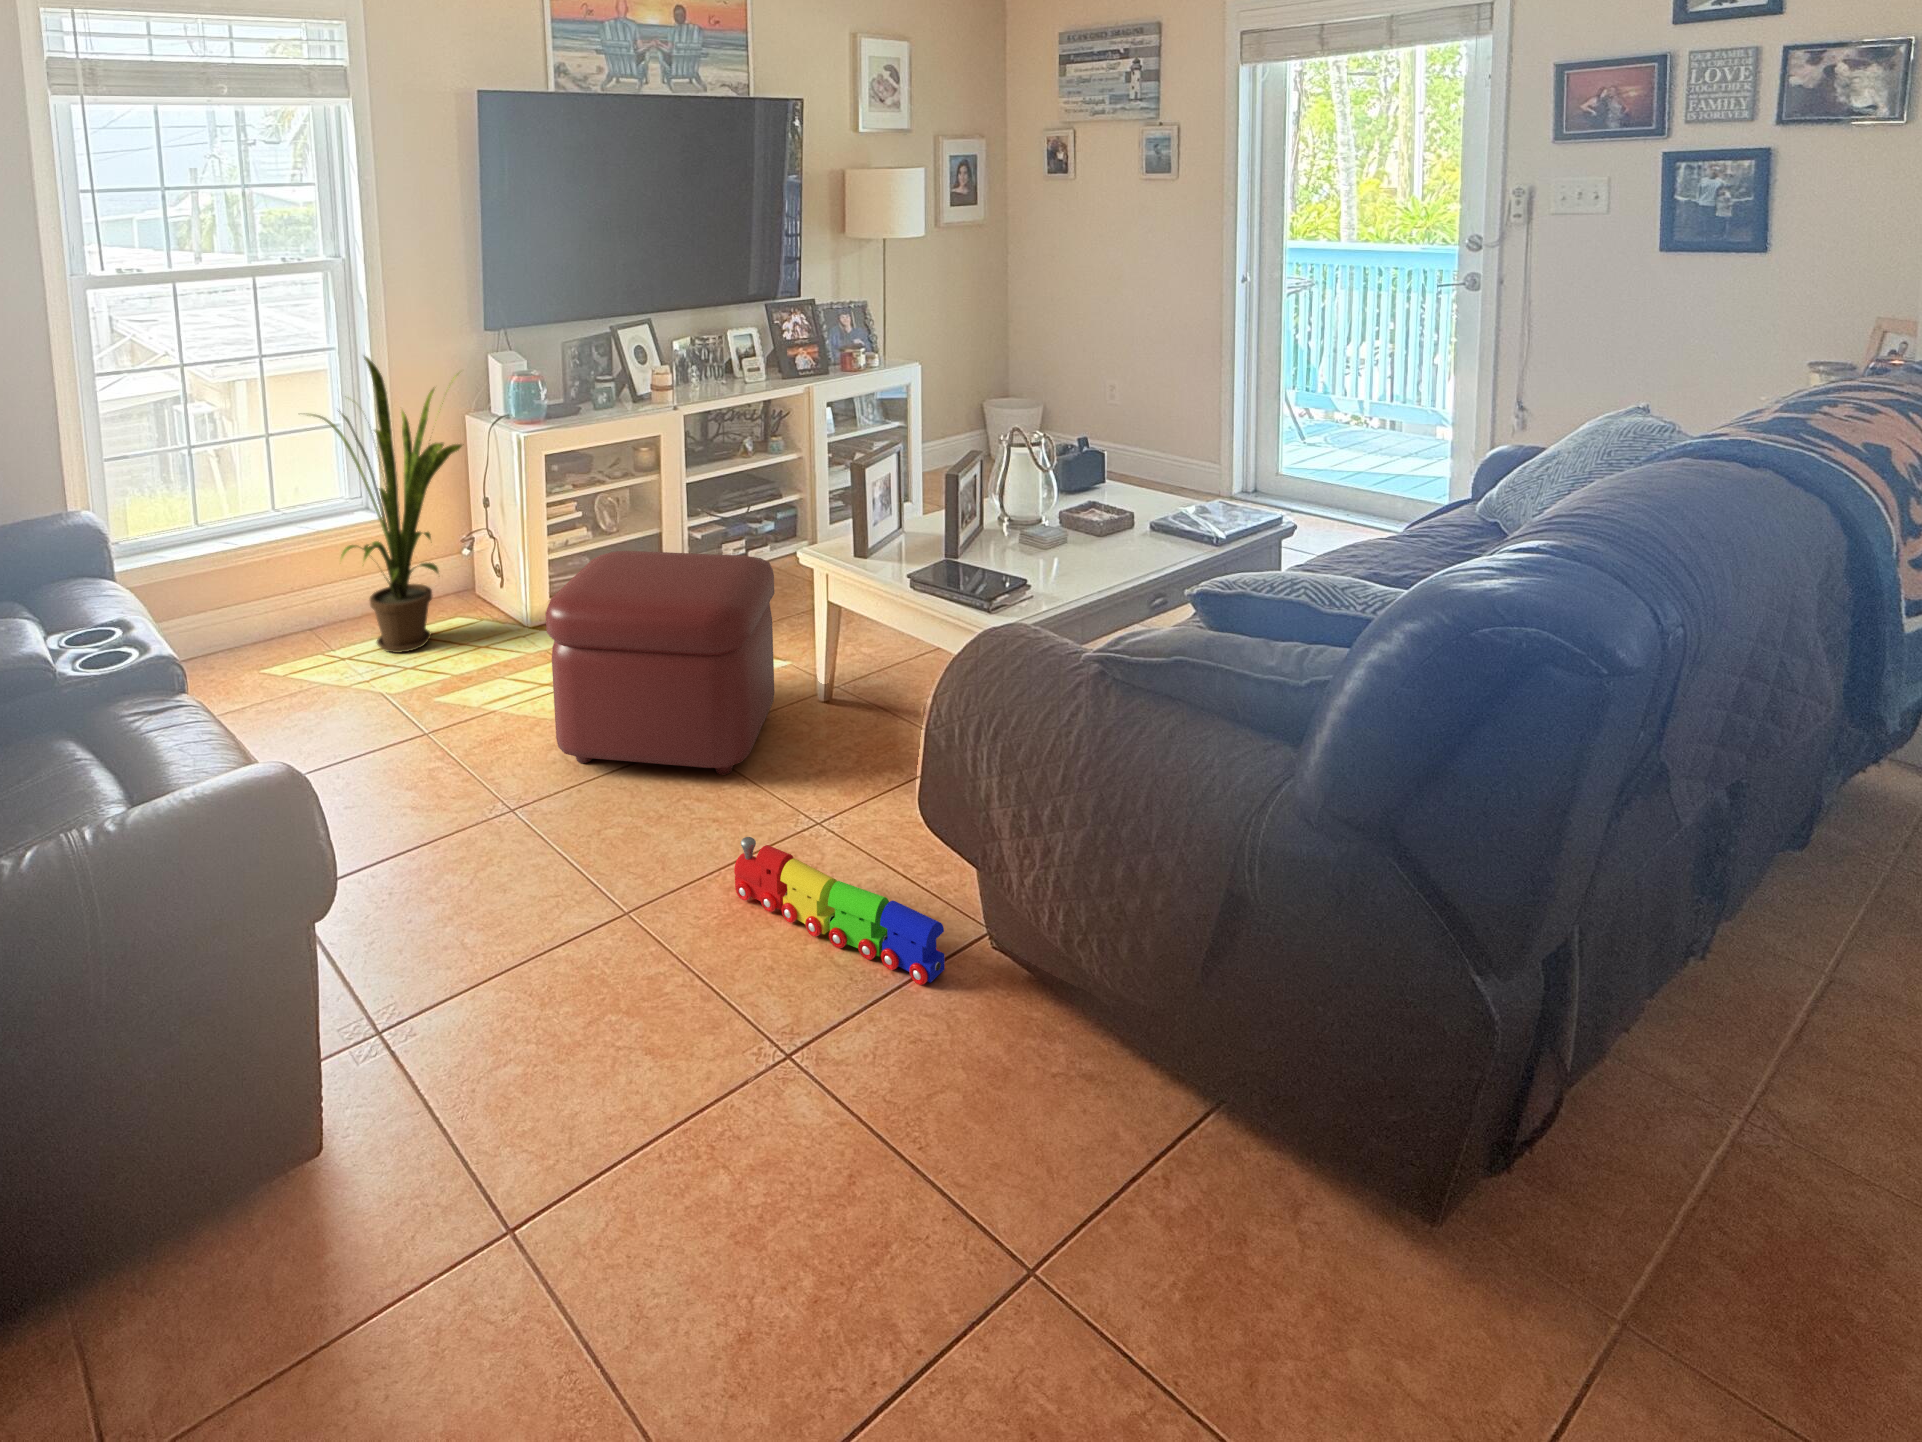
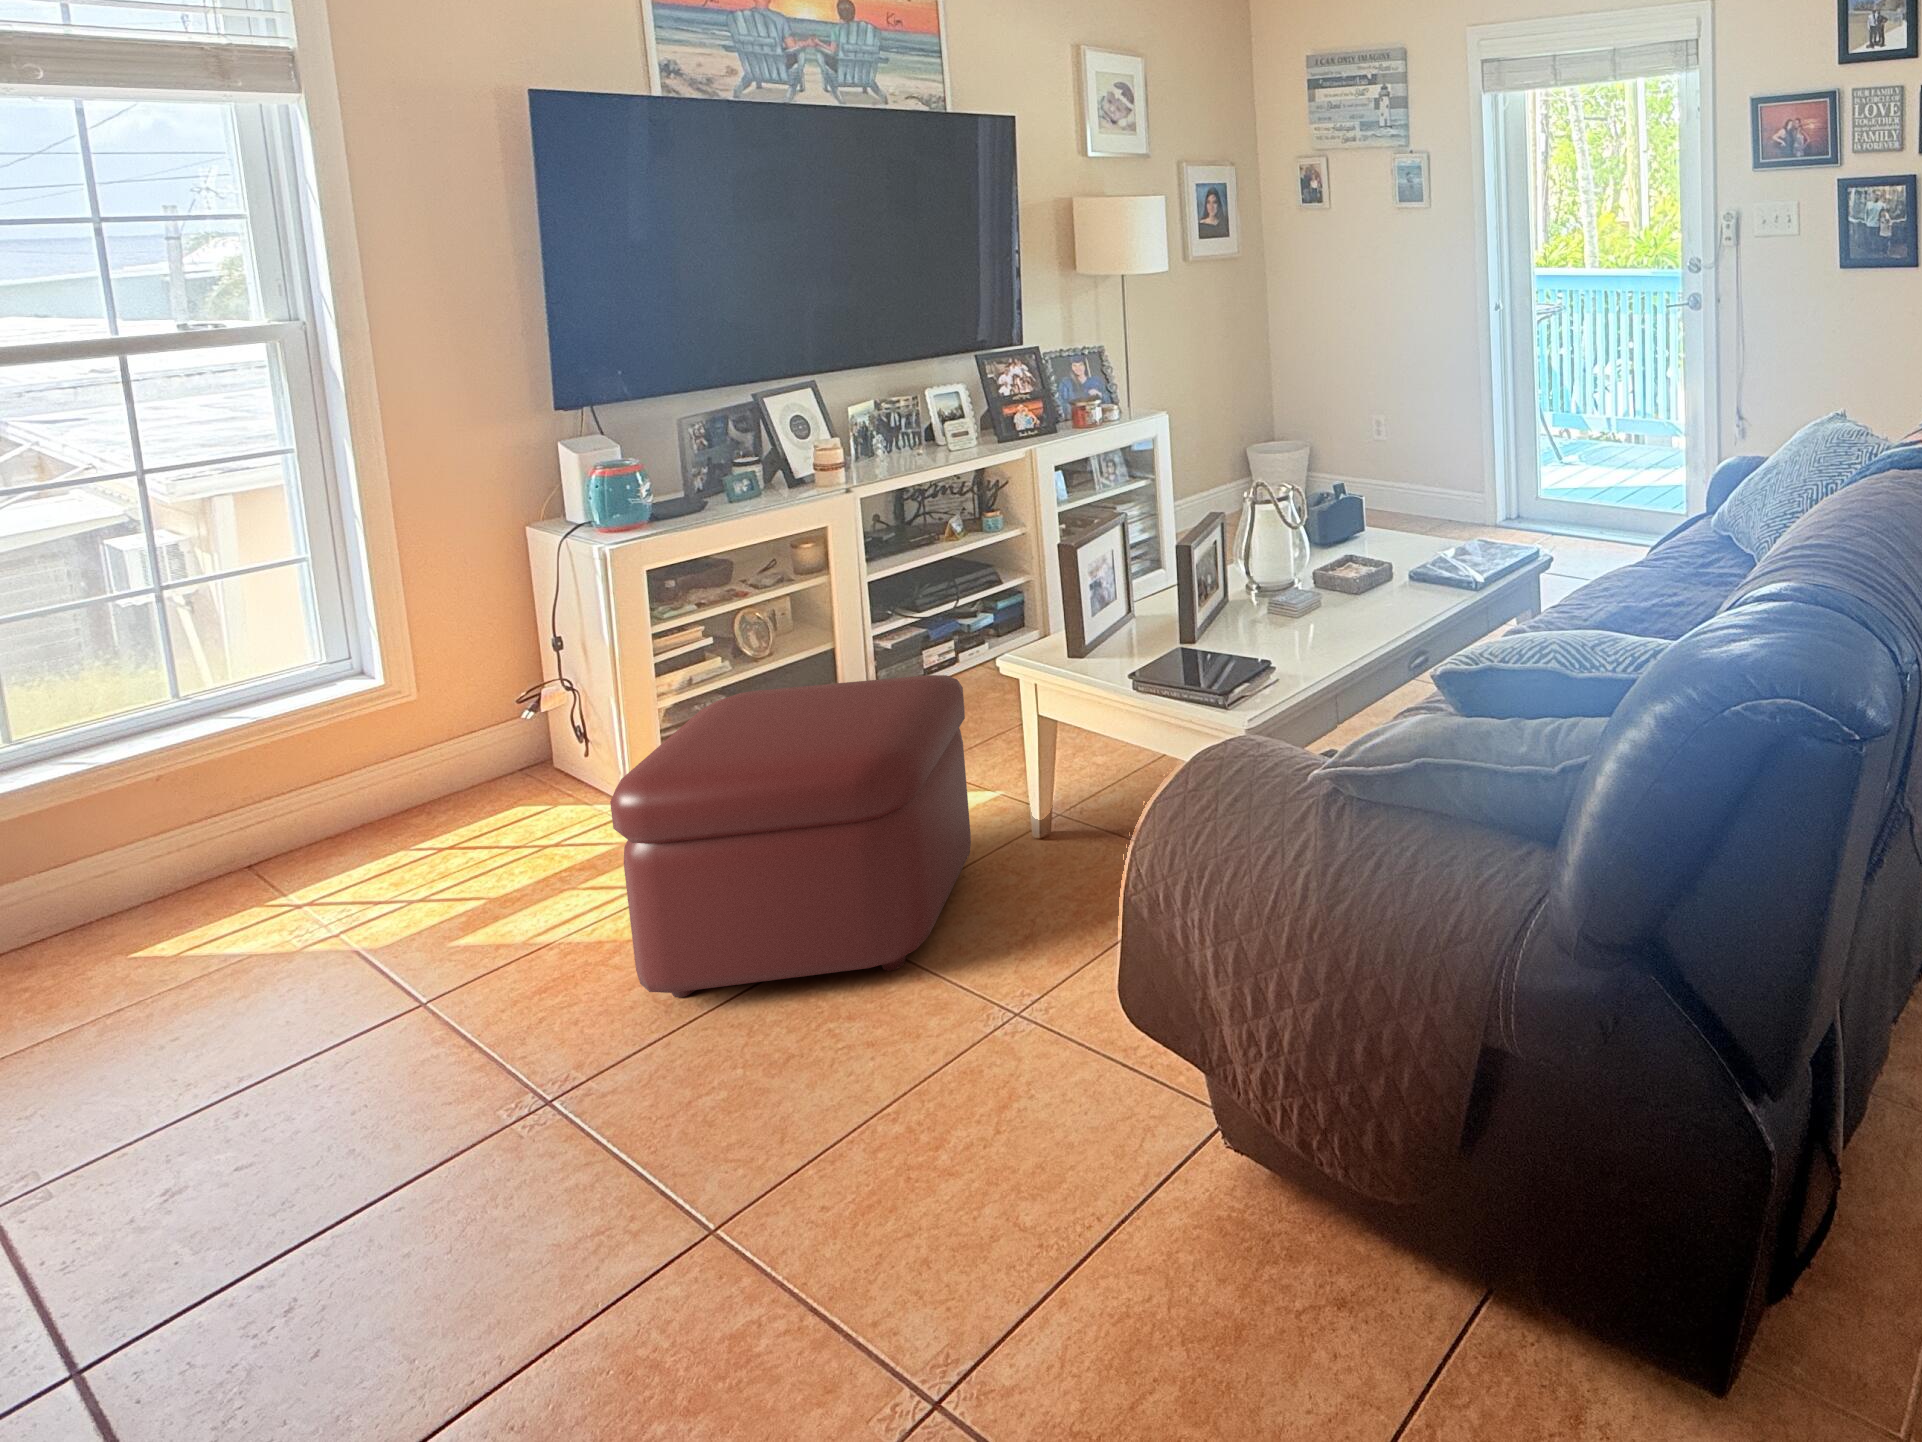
house plant: present [310,356,462,653] -> none [188,456,514,880]
toy train: present [734,837,945,985] -> none [886,1068,1169,1221]

